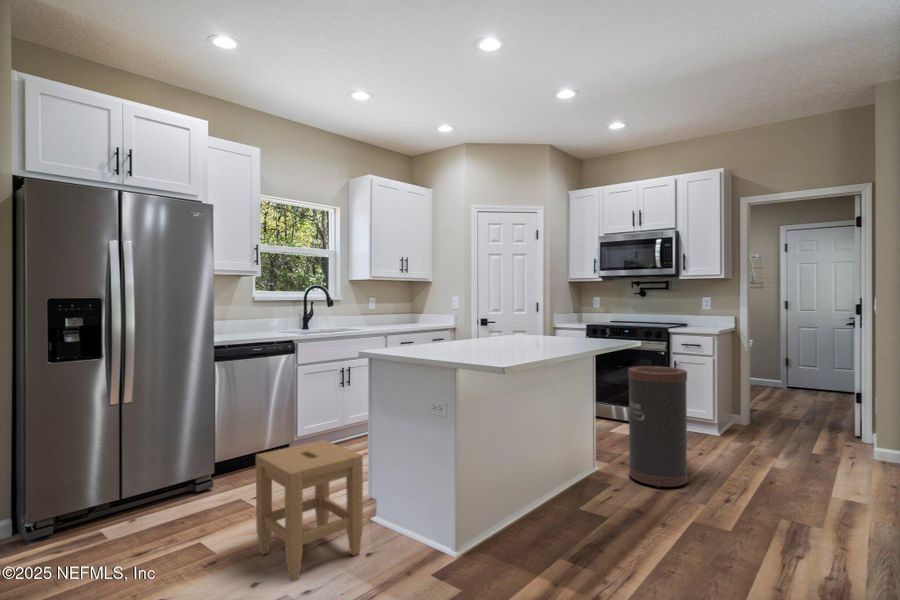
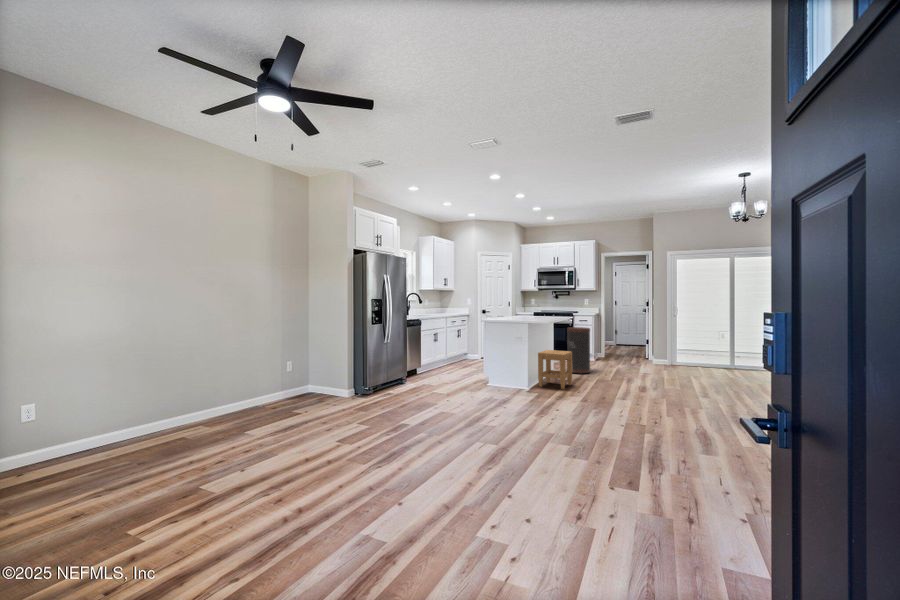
stool: present [256,440,363,581] -> present [538,350,572,389]

